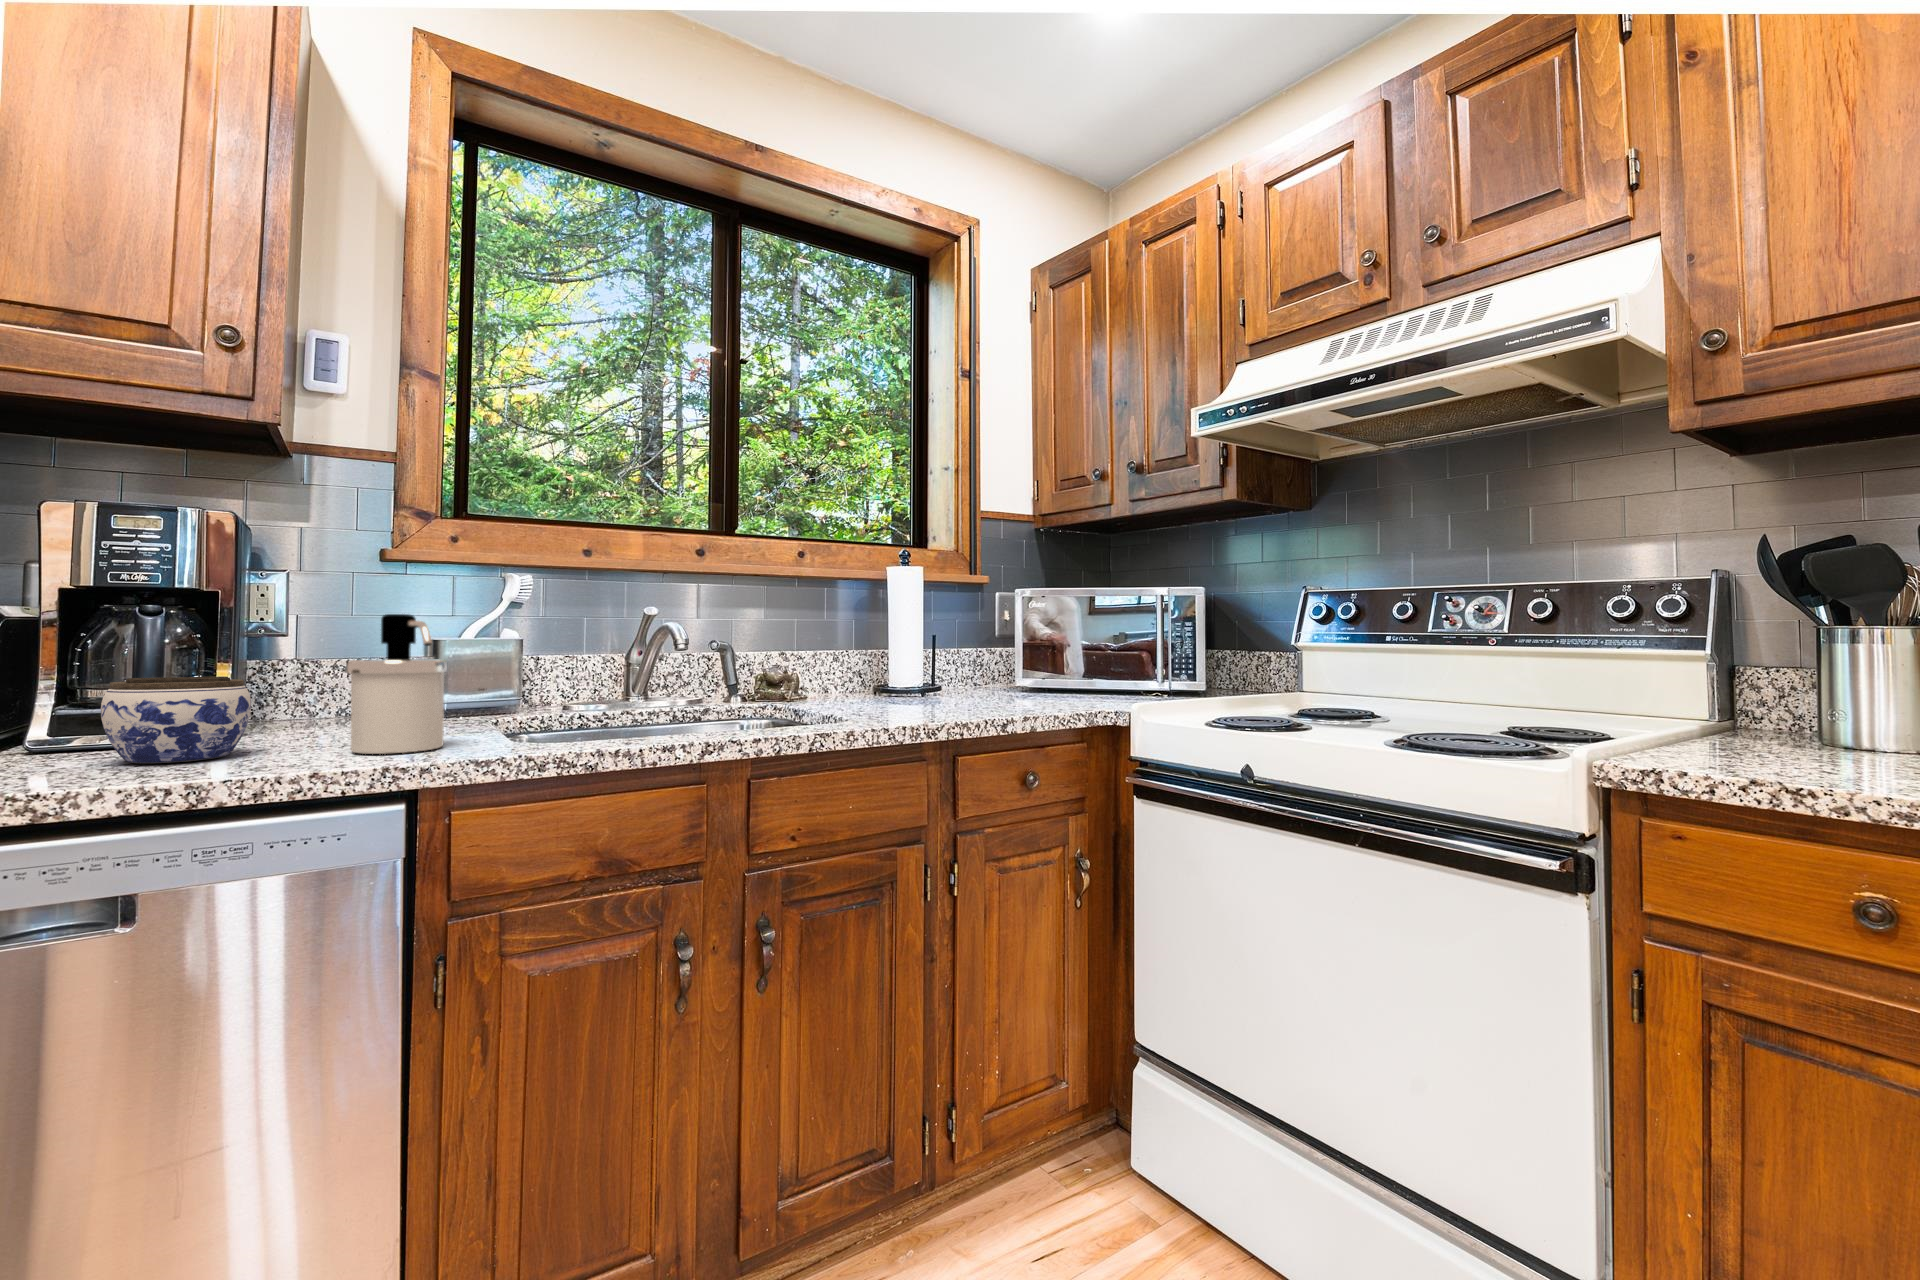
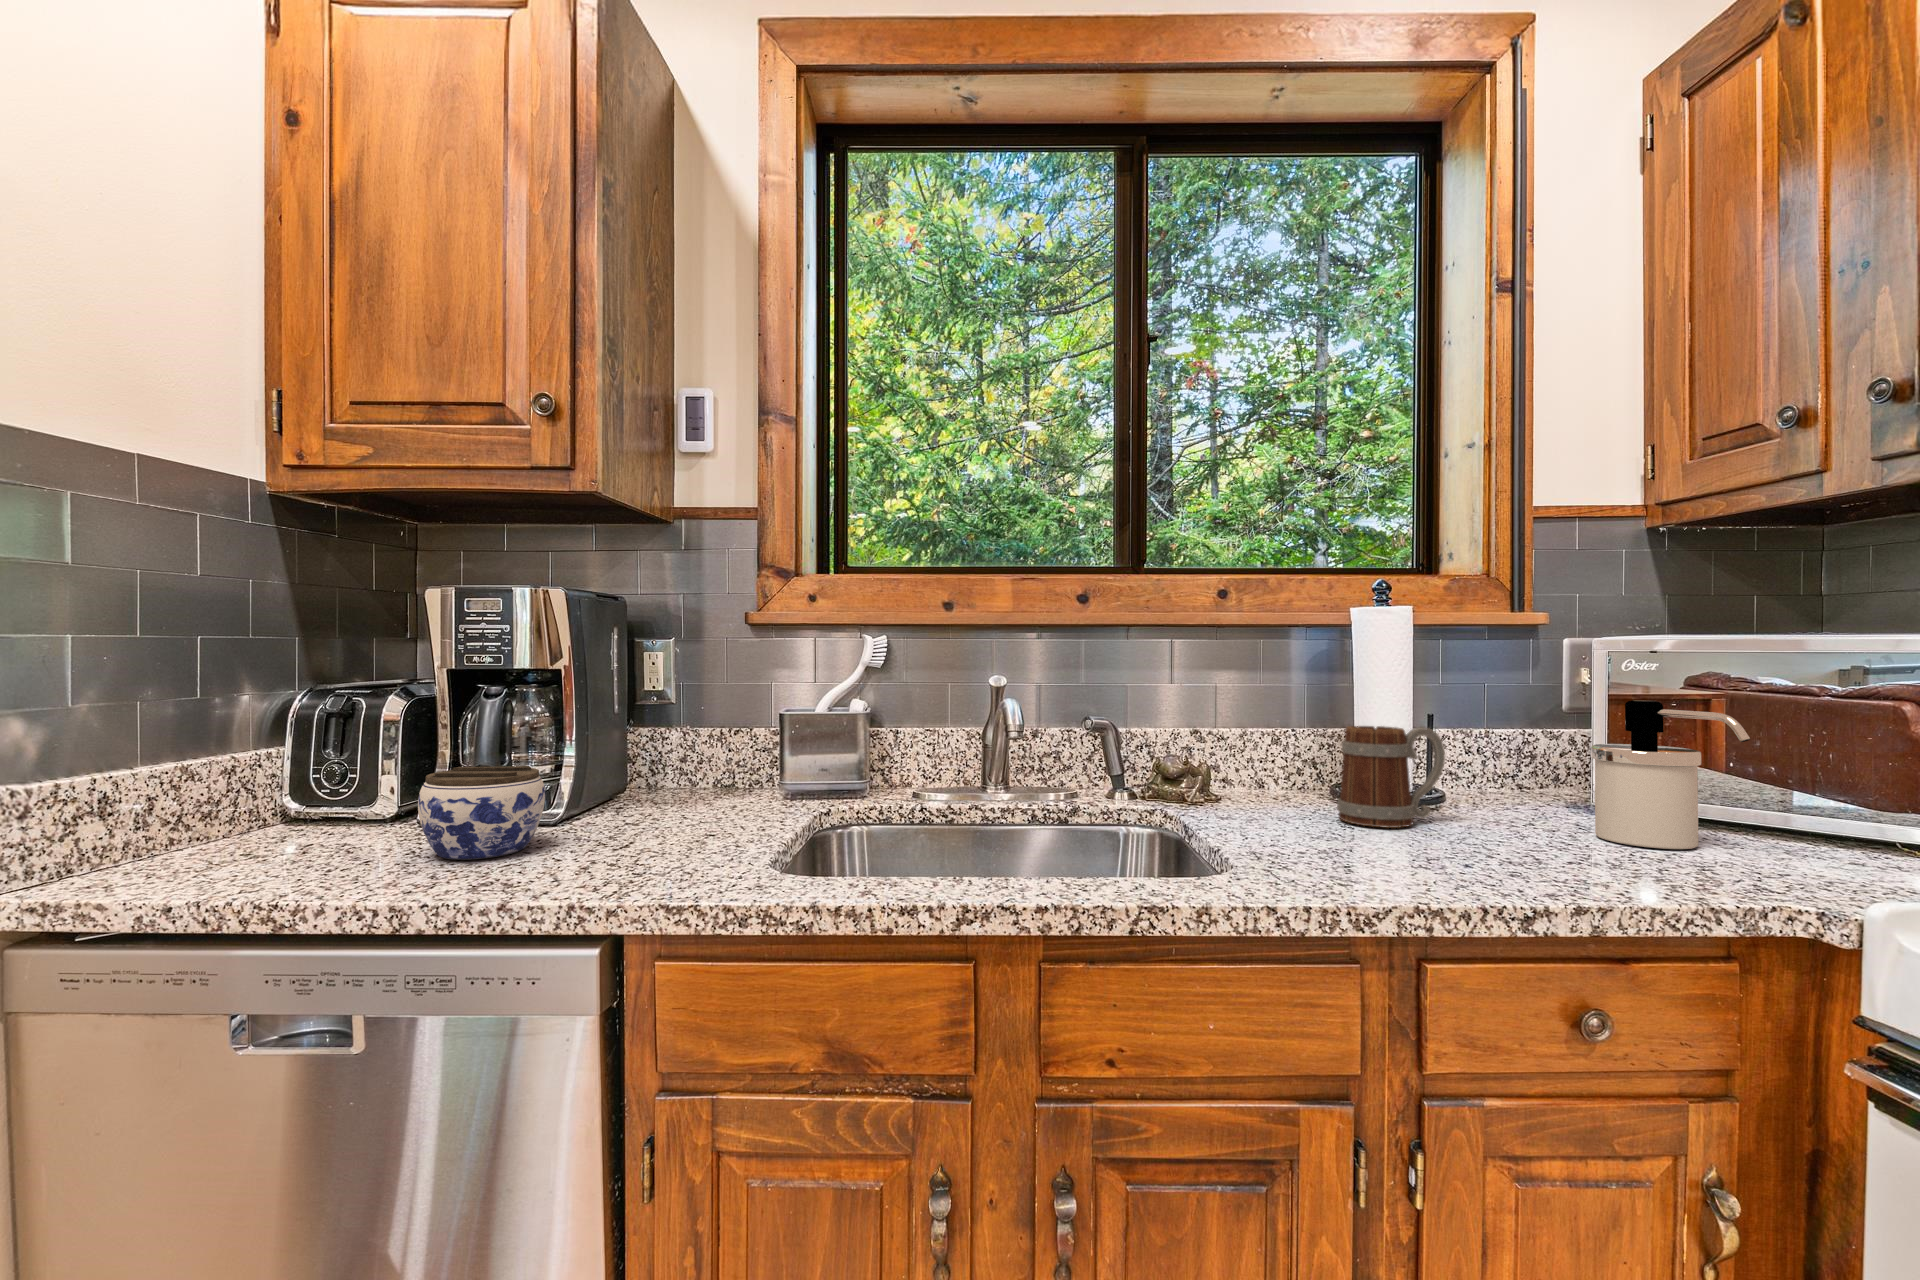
soap dispenser: present [347,614,447,754] -> present [1591,700,1750,849]
mug: none [885,642,945,703] -> present [1337,726,1445,828]

